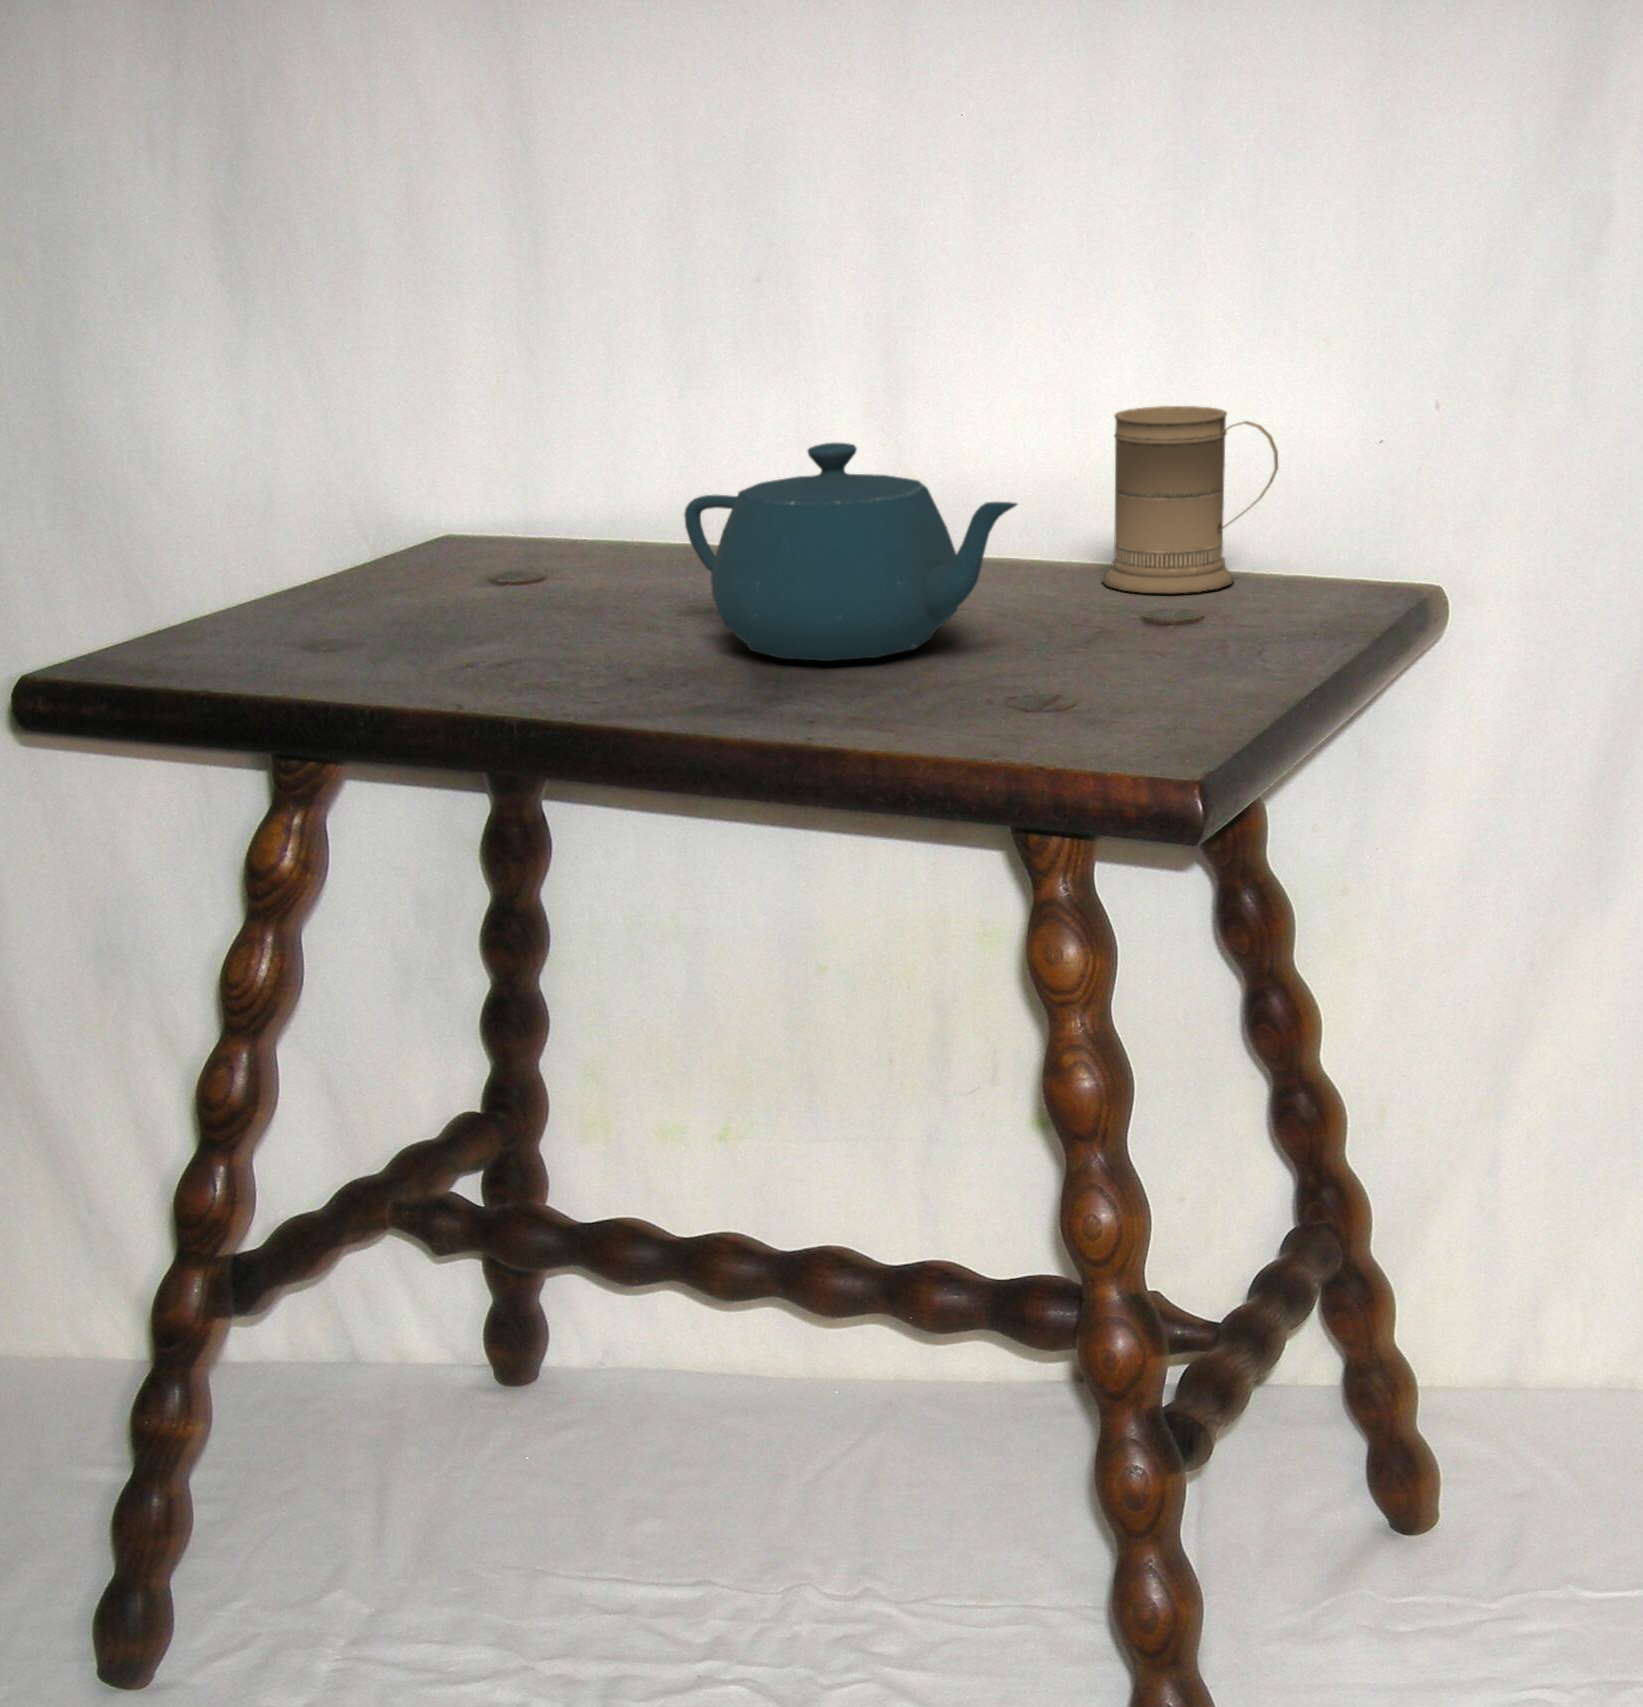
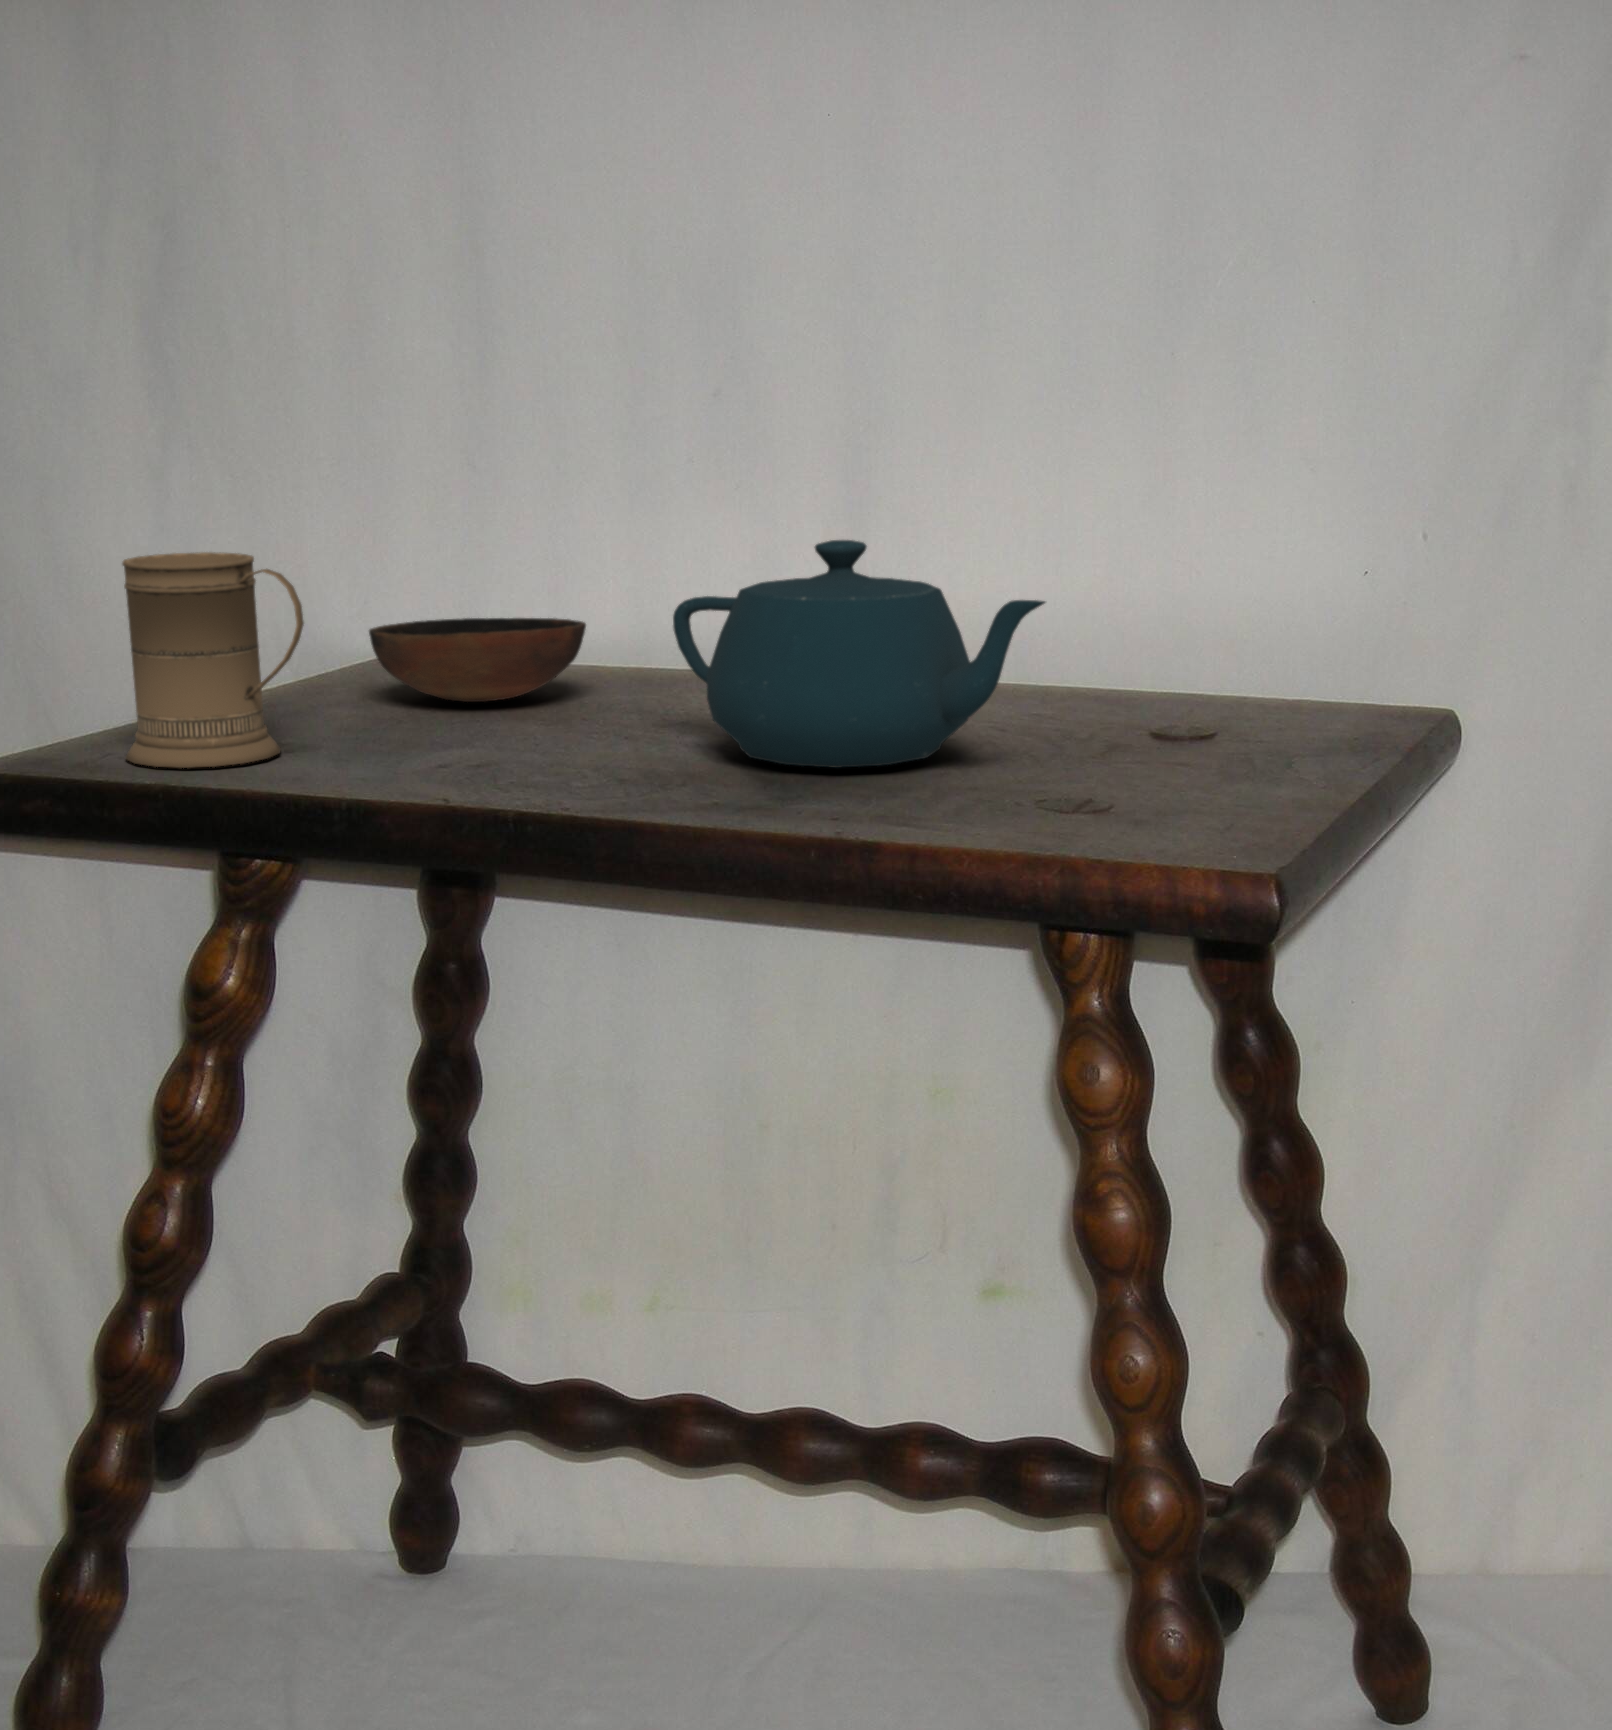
mug: present [1102,406,1278,593] -> present [122,552,304,768]
bowl: none [415,504,619,589] -> present [369,618,586,702]

